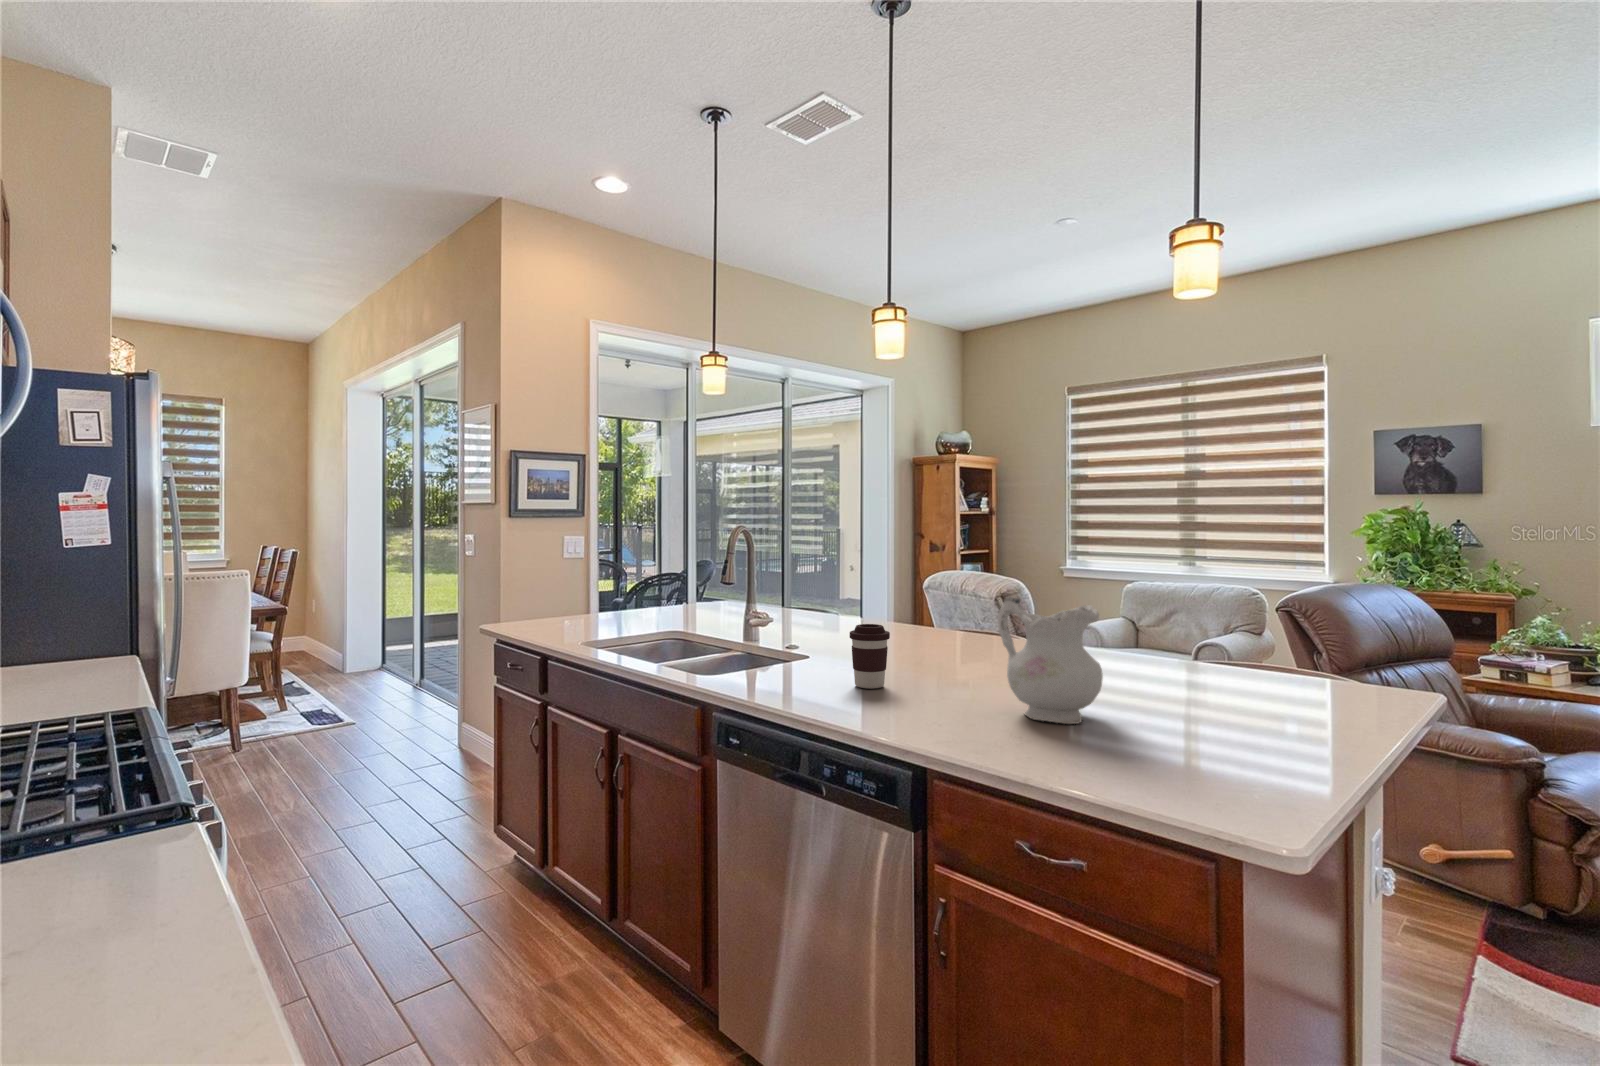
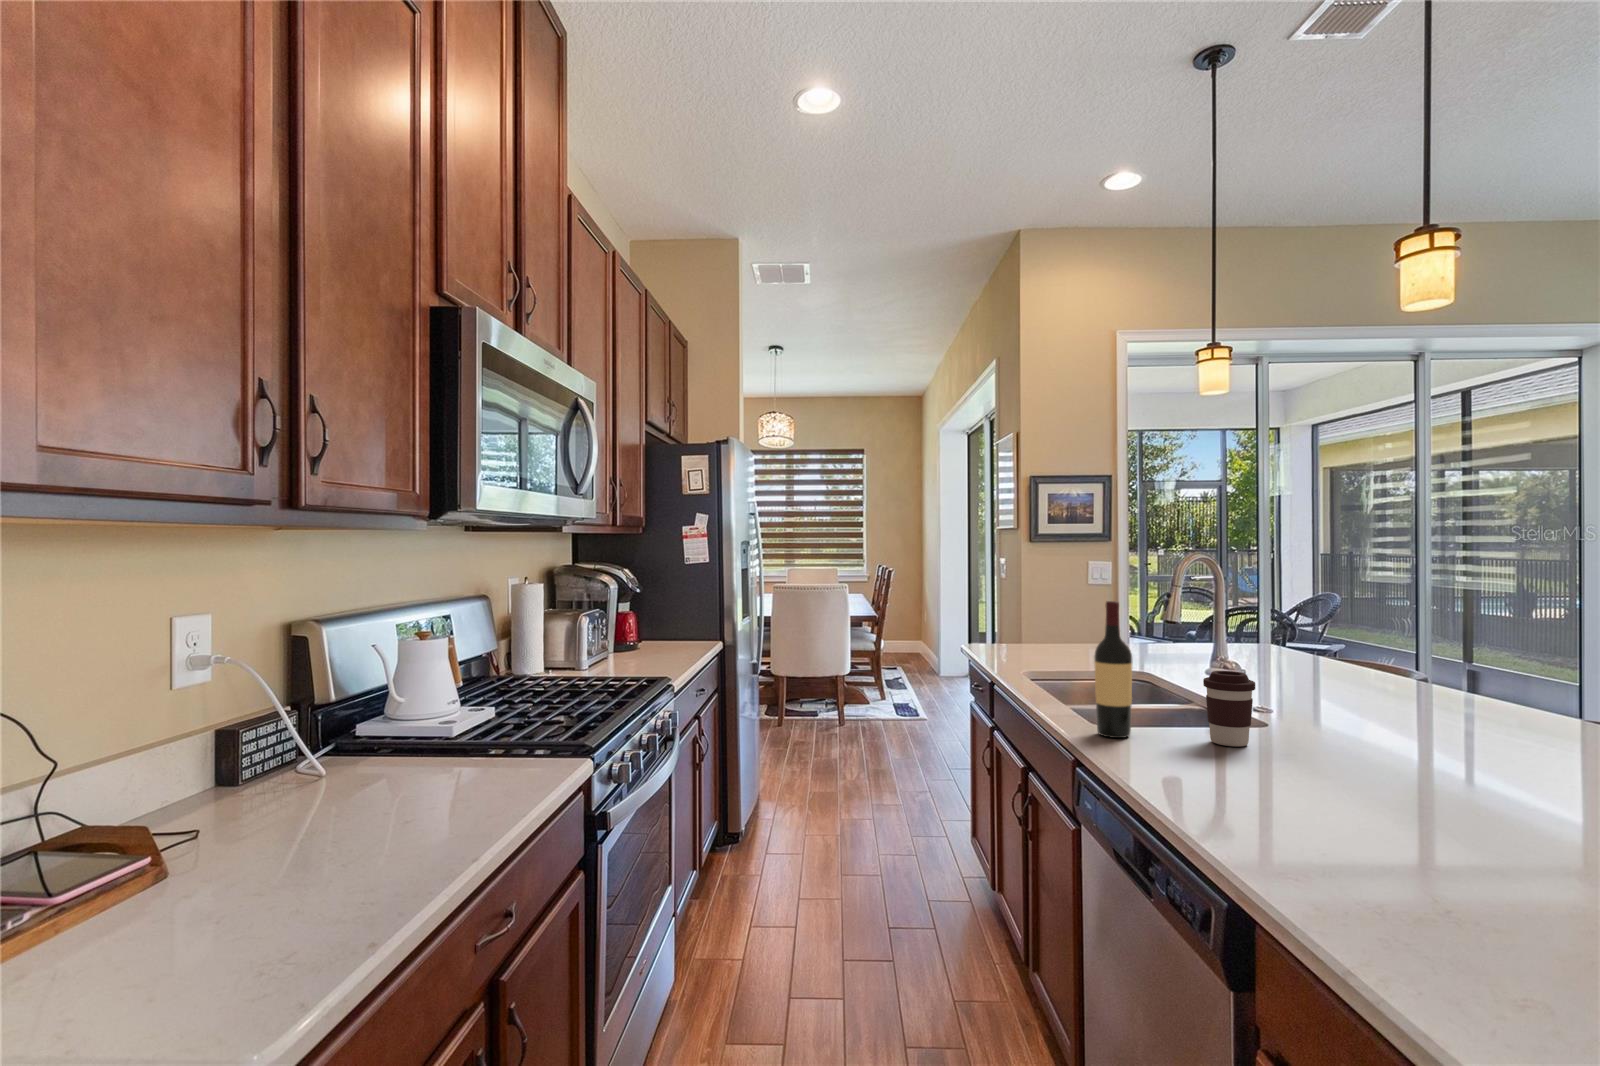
wine bottle: none [767,568,800,698] -> present [1094,601,1132,738]
ceramic pitcher: present [998,597,1103,724] -> none [1339,652,1489,830]

